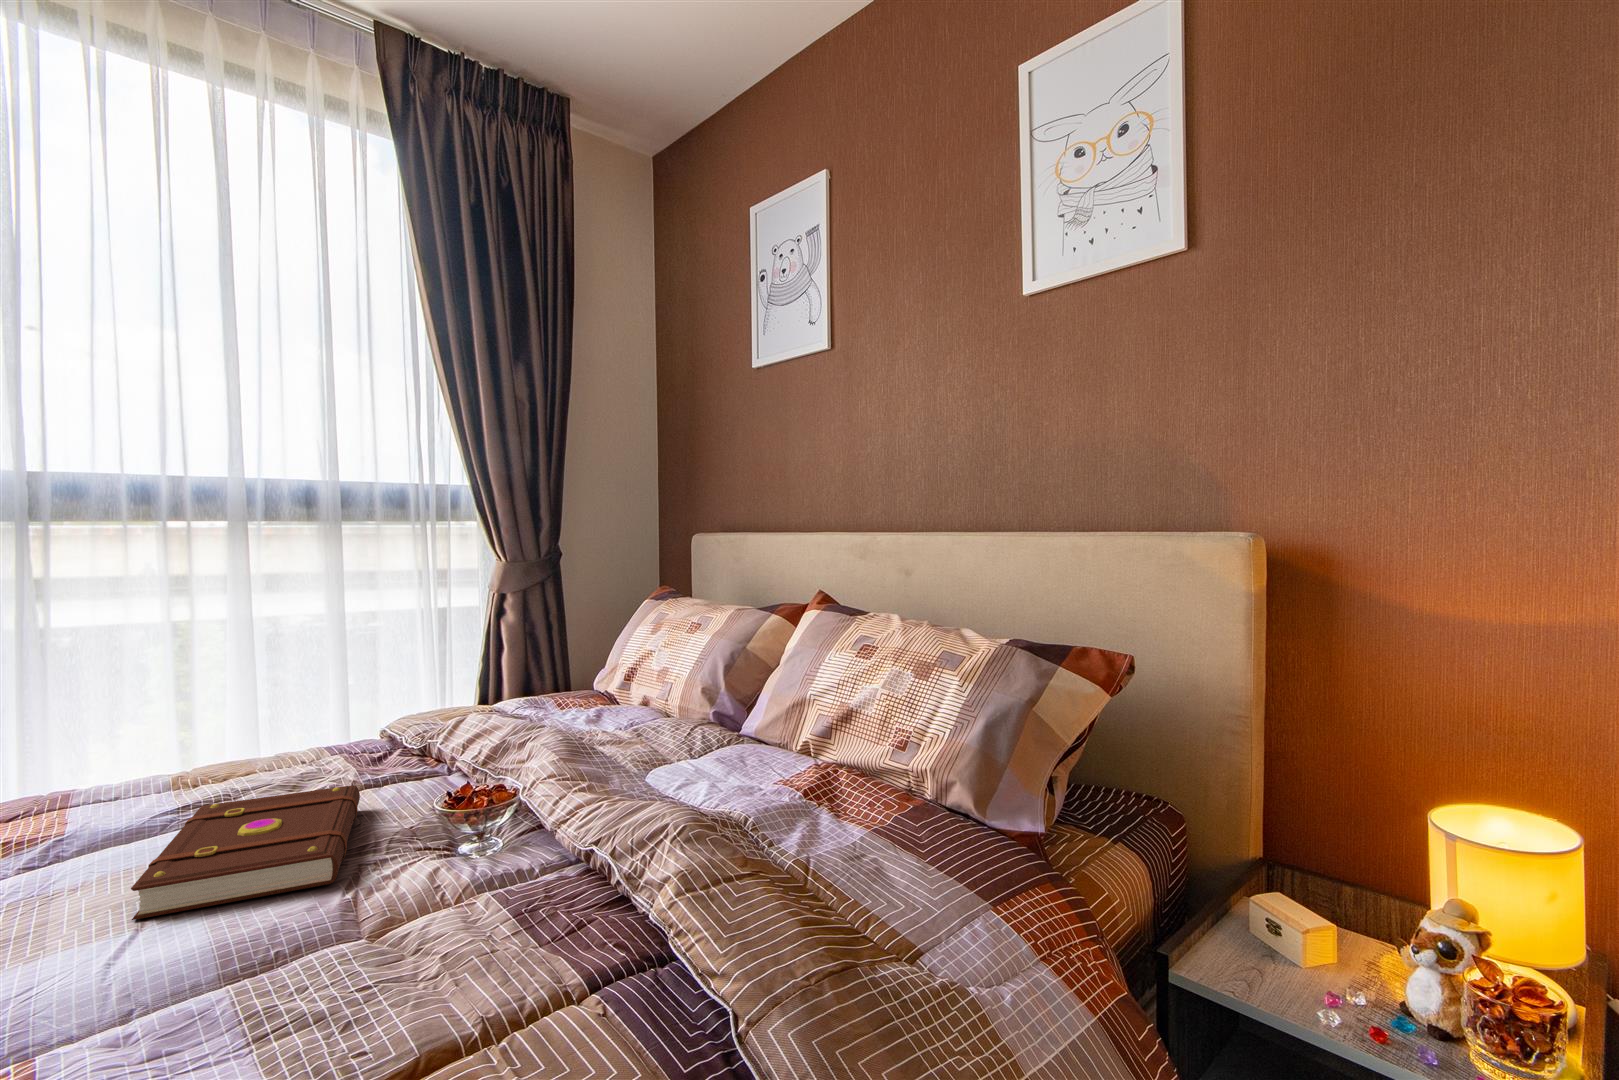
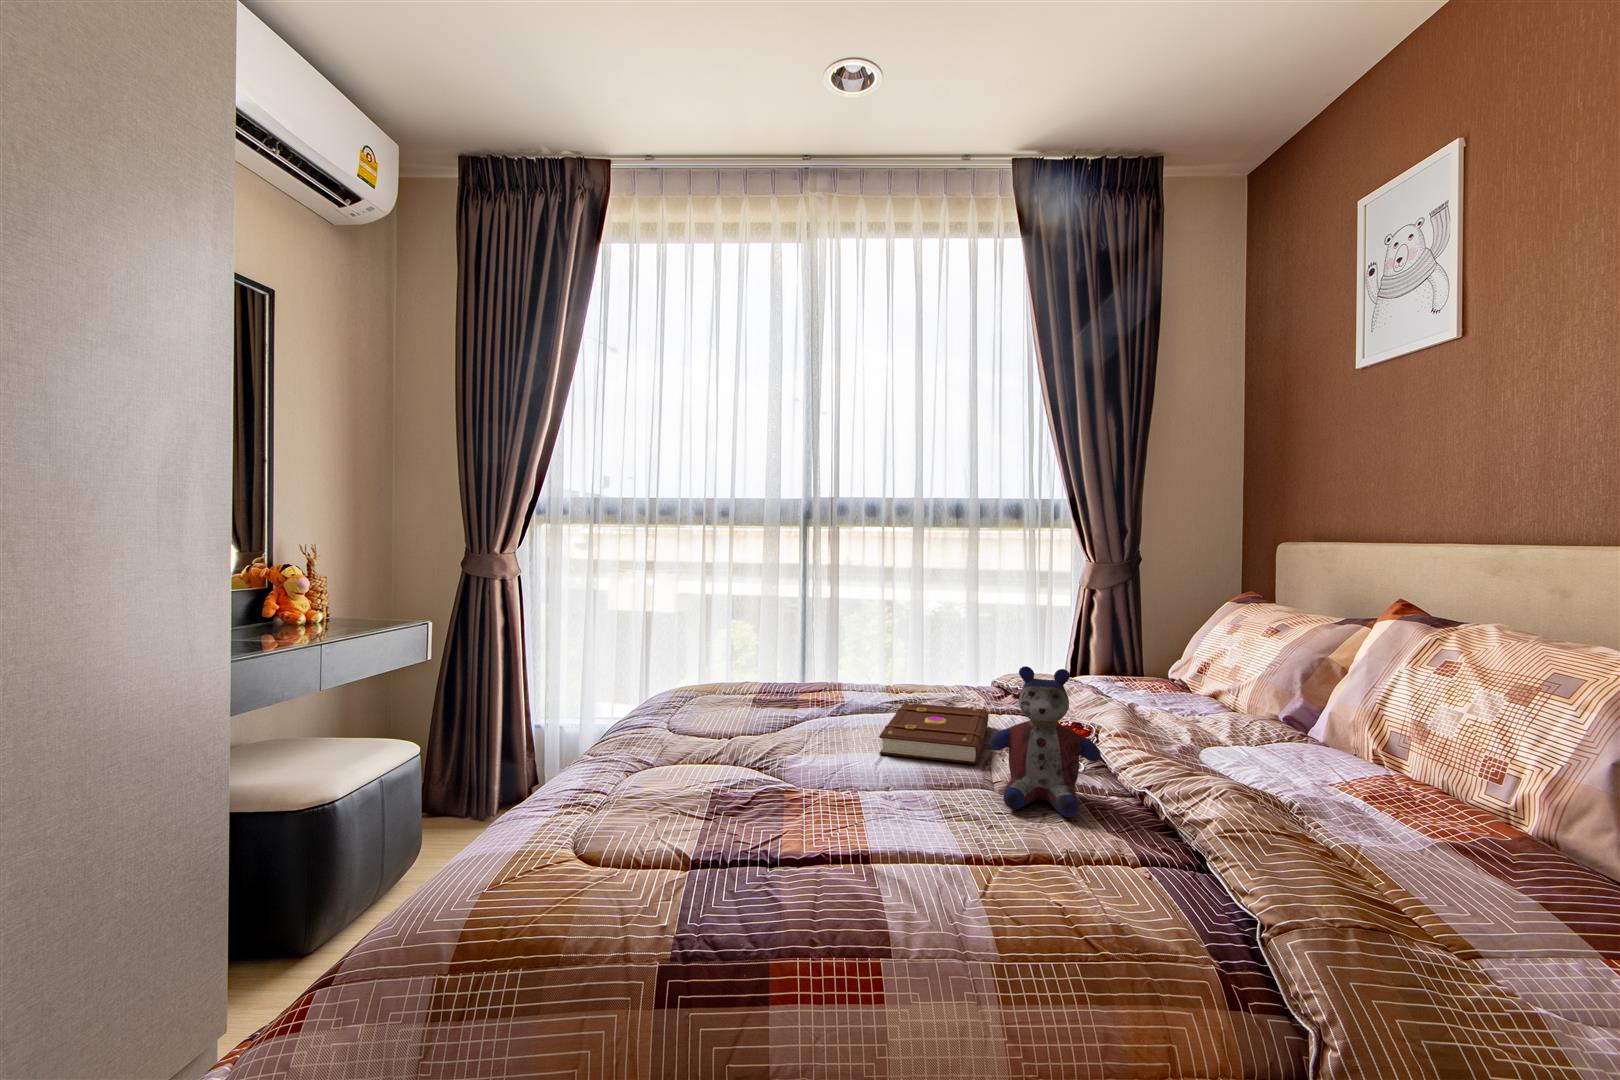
stuffed bear: none [353,712,528,950] -> present [989,666,1101,817]

